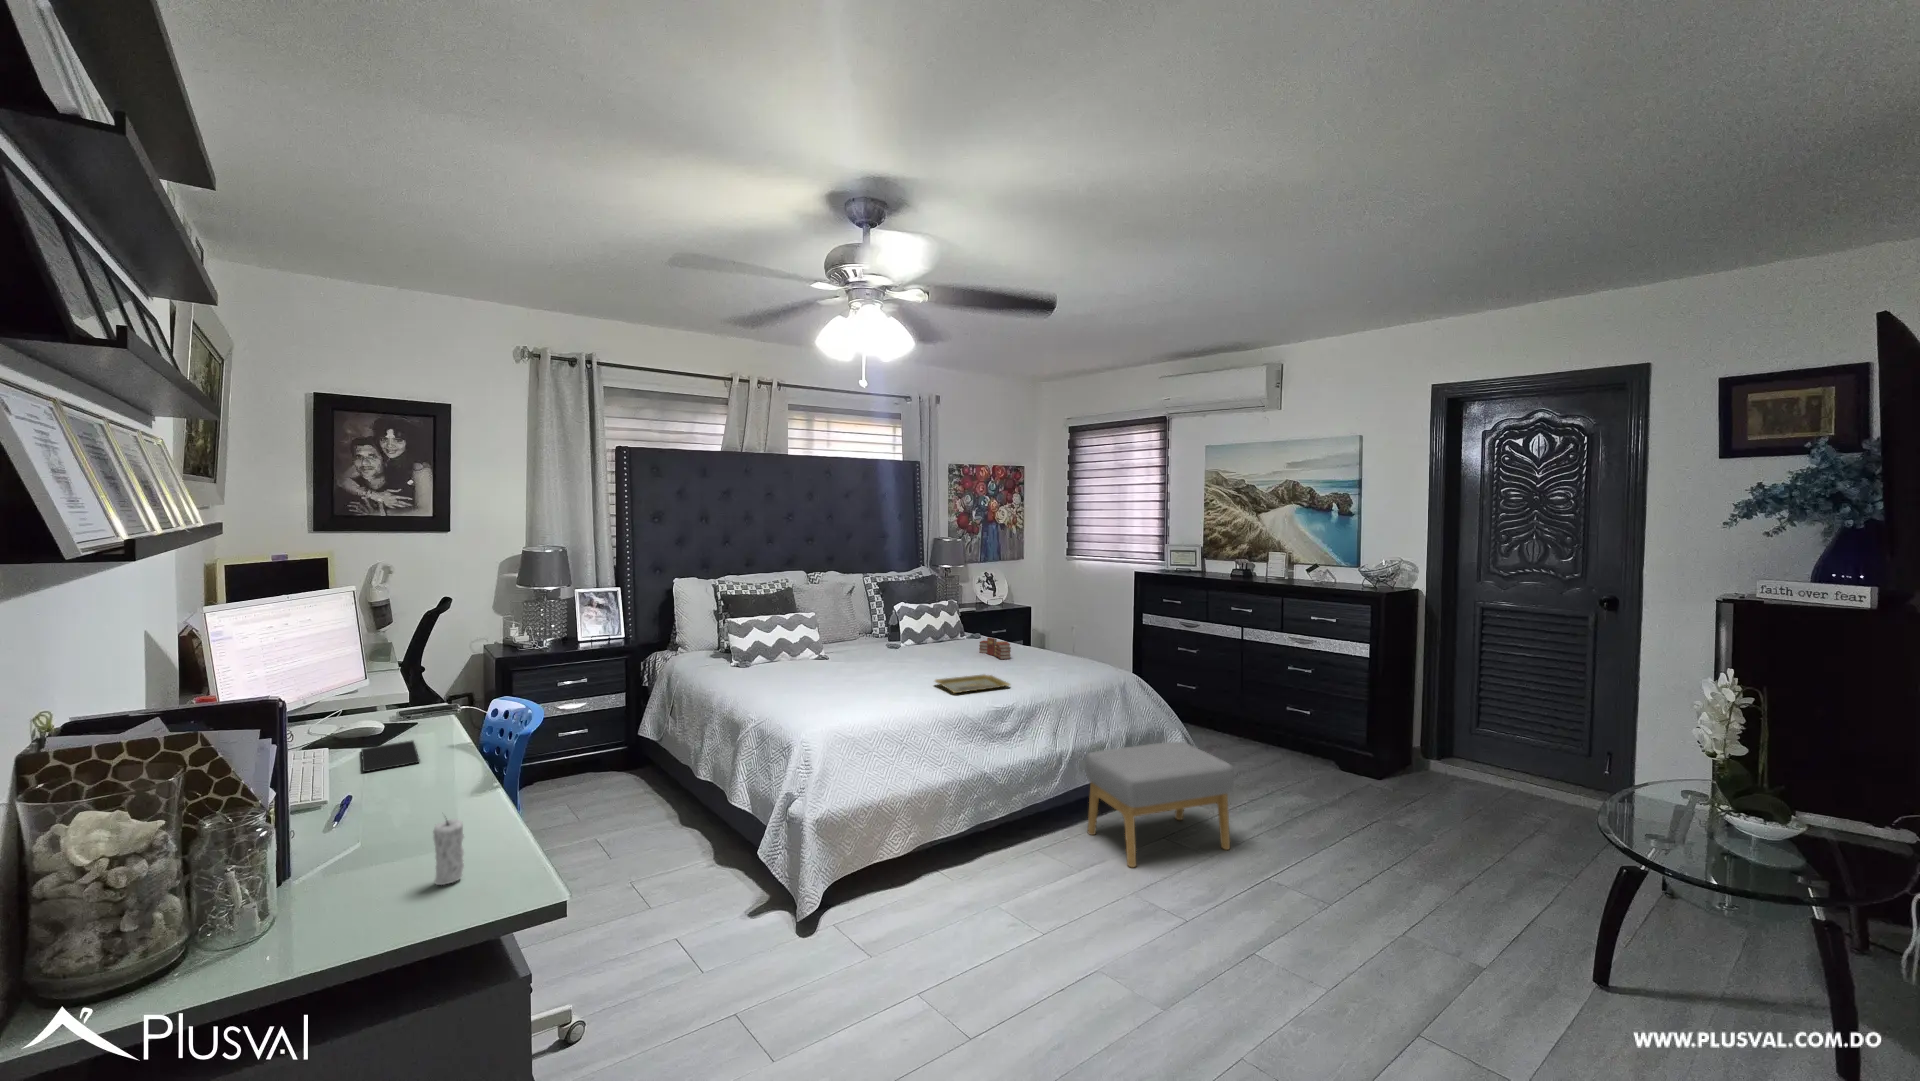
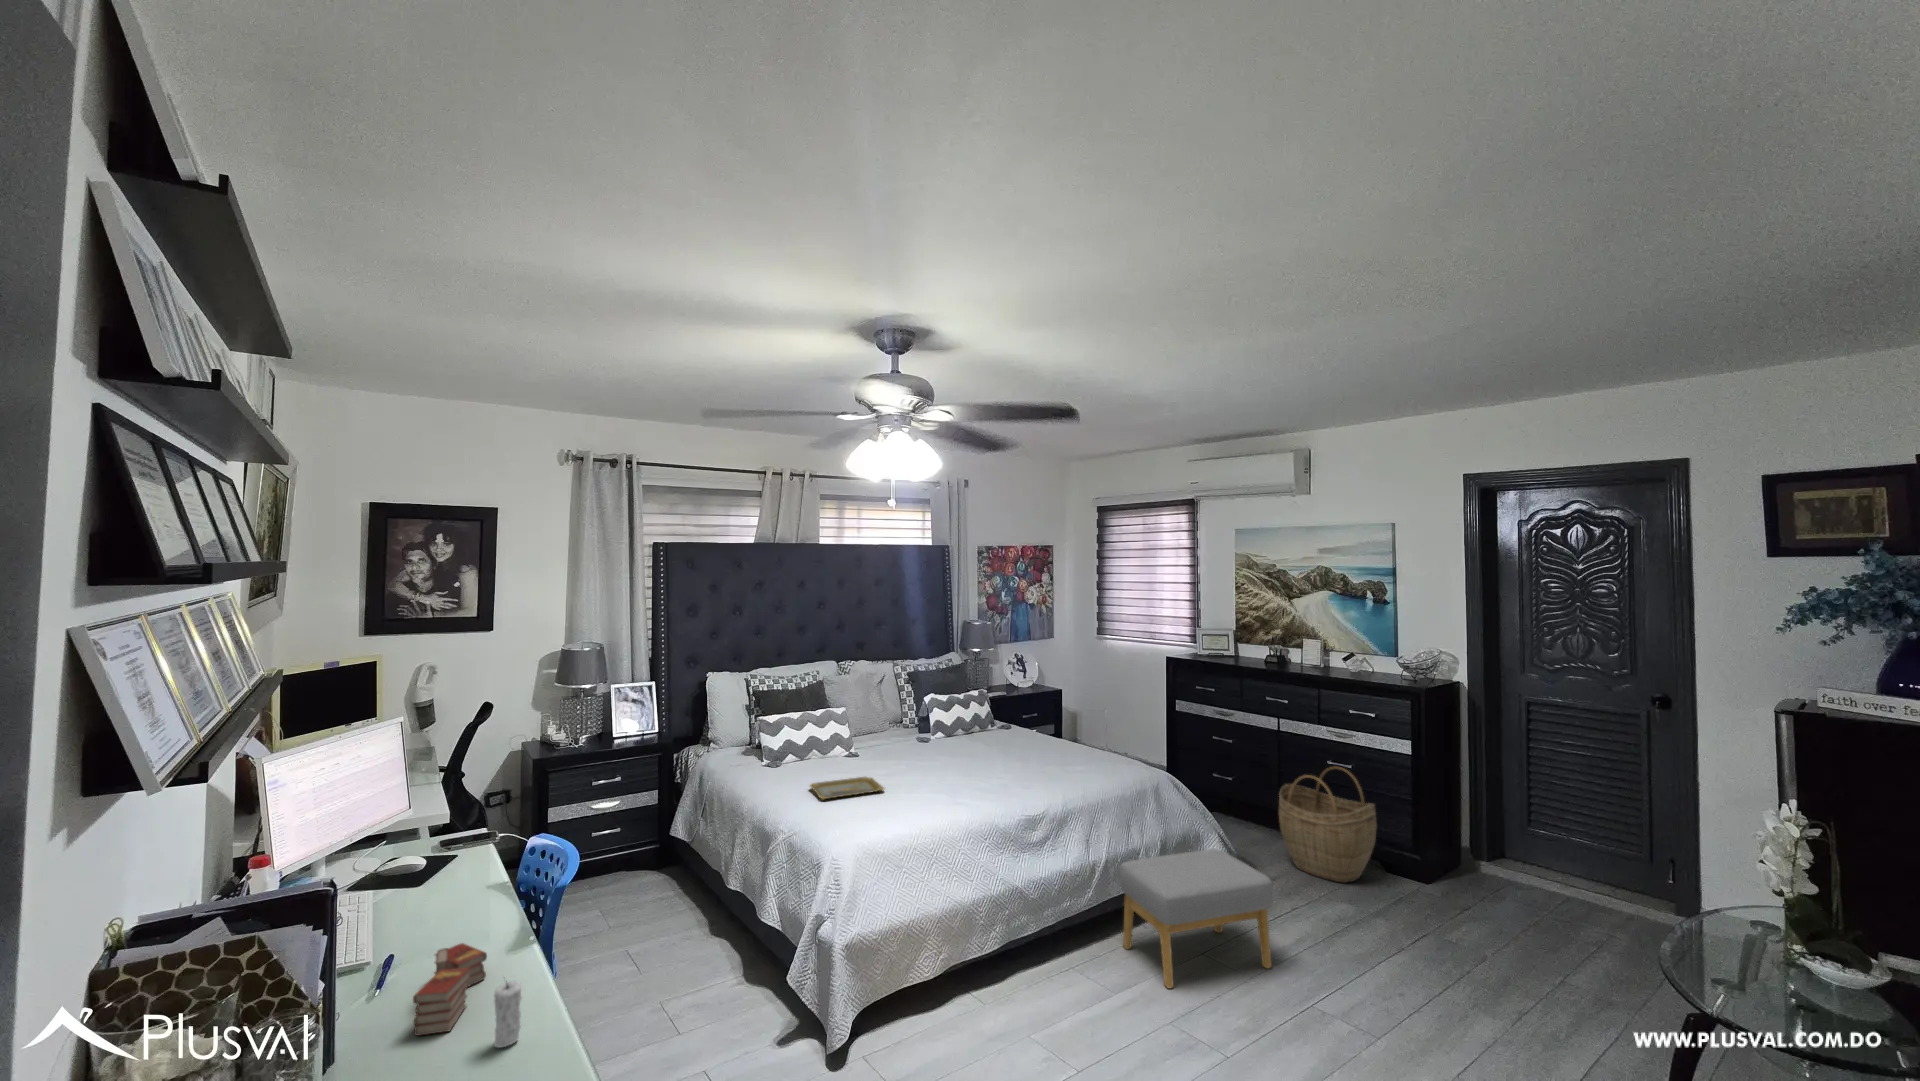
book: present [979,637,1011,659] -> present [413,943,487,1036]
woven basket: none [1239,670,1331,778] -> present [1279,767,1377,883]
tray: present [935,675,1010,693] -> present [810,777,884,799]
tablet: present [361,740,419,772] -> none [415,869,470,908]

